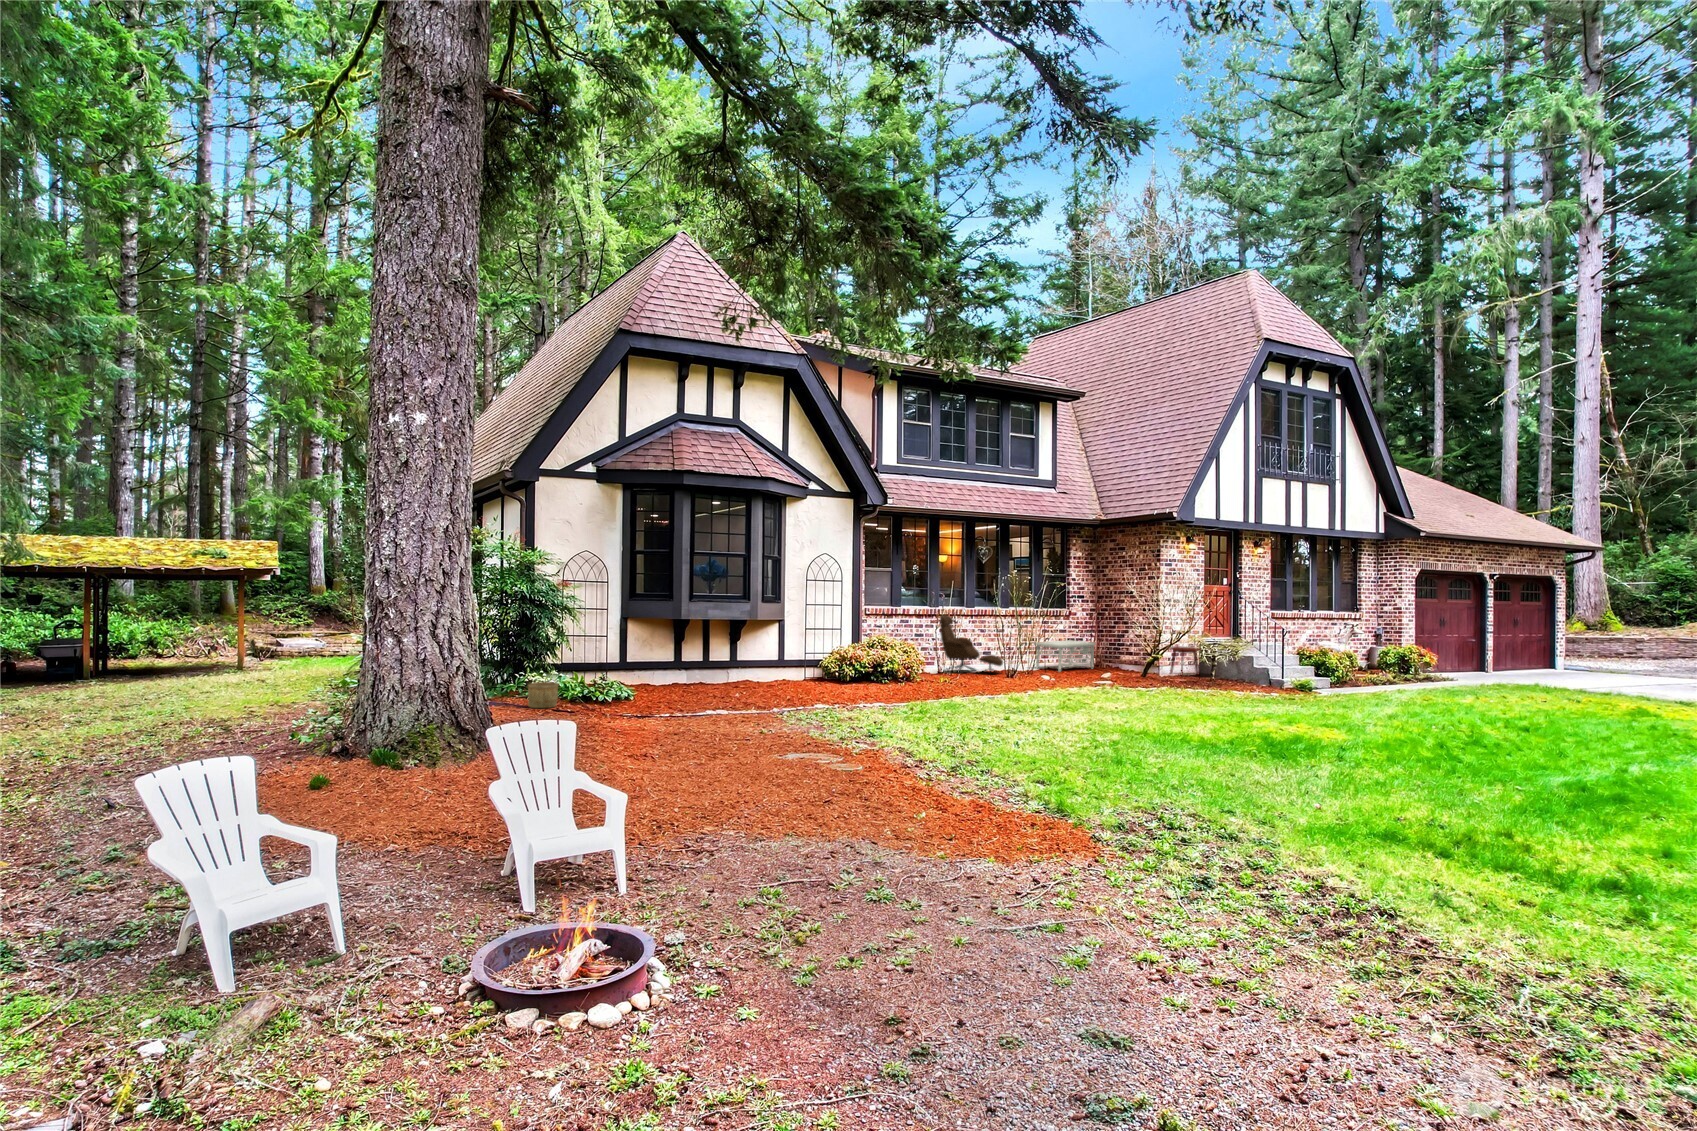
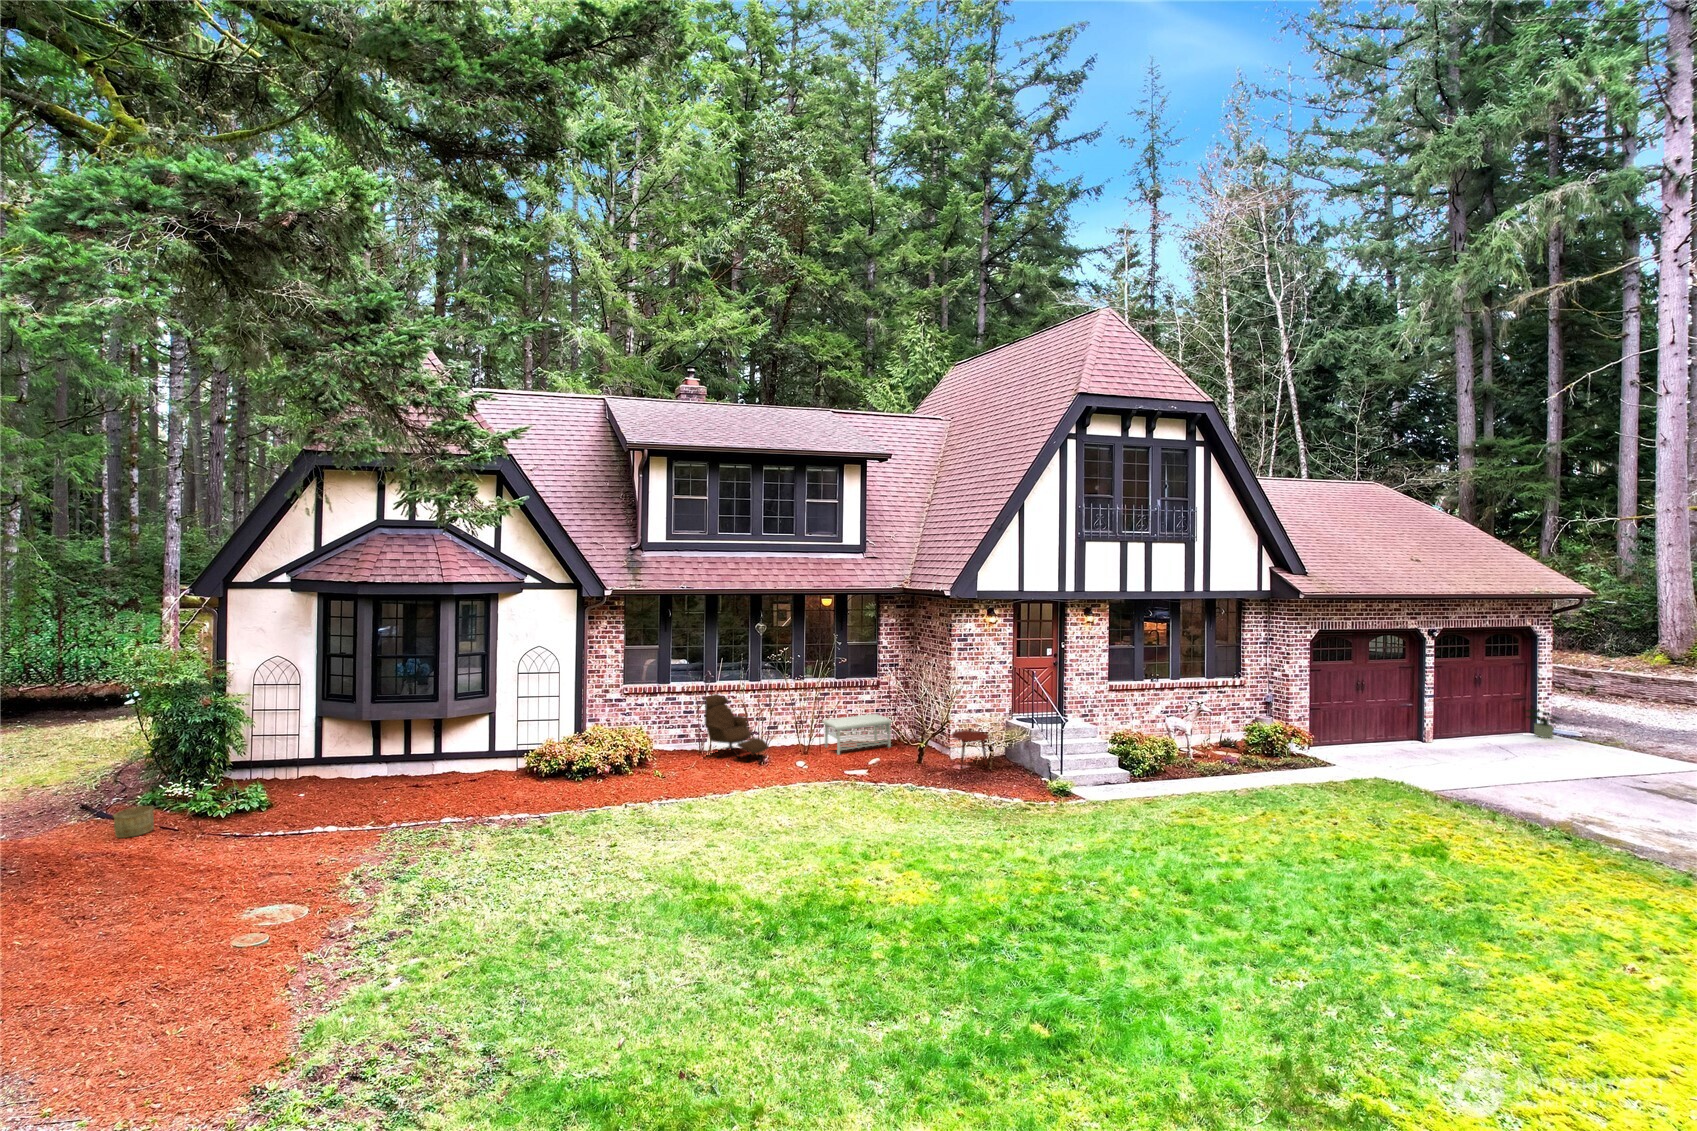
potted plant: none [1553,641,1584,664] -> present [1526,709,1560,738]

